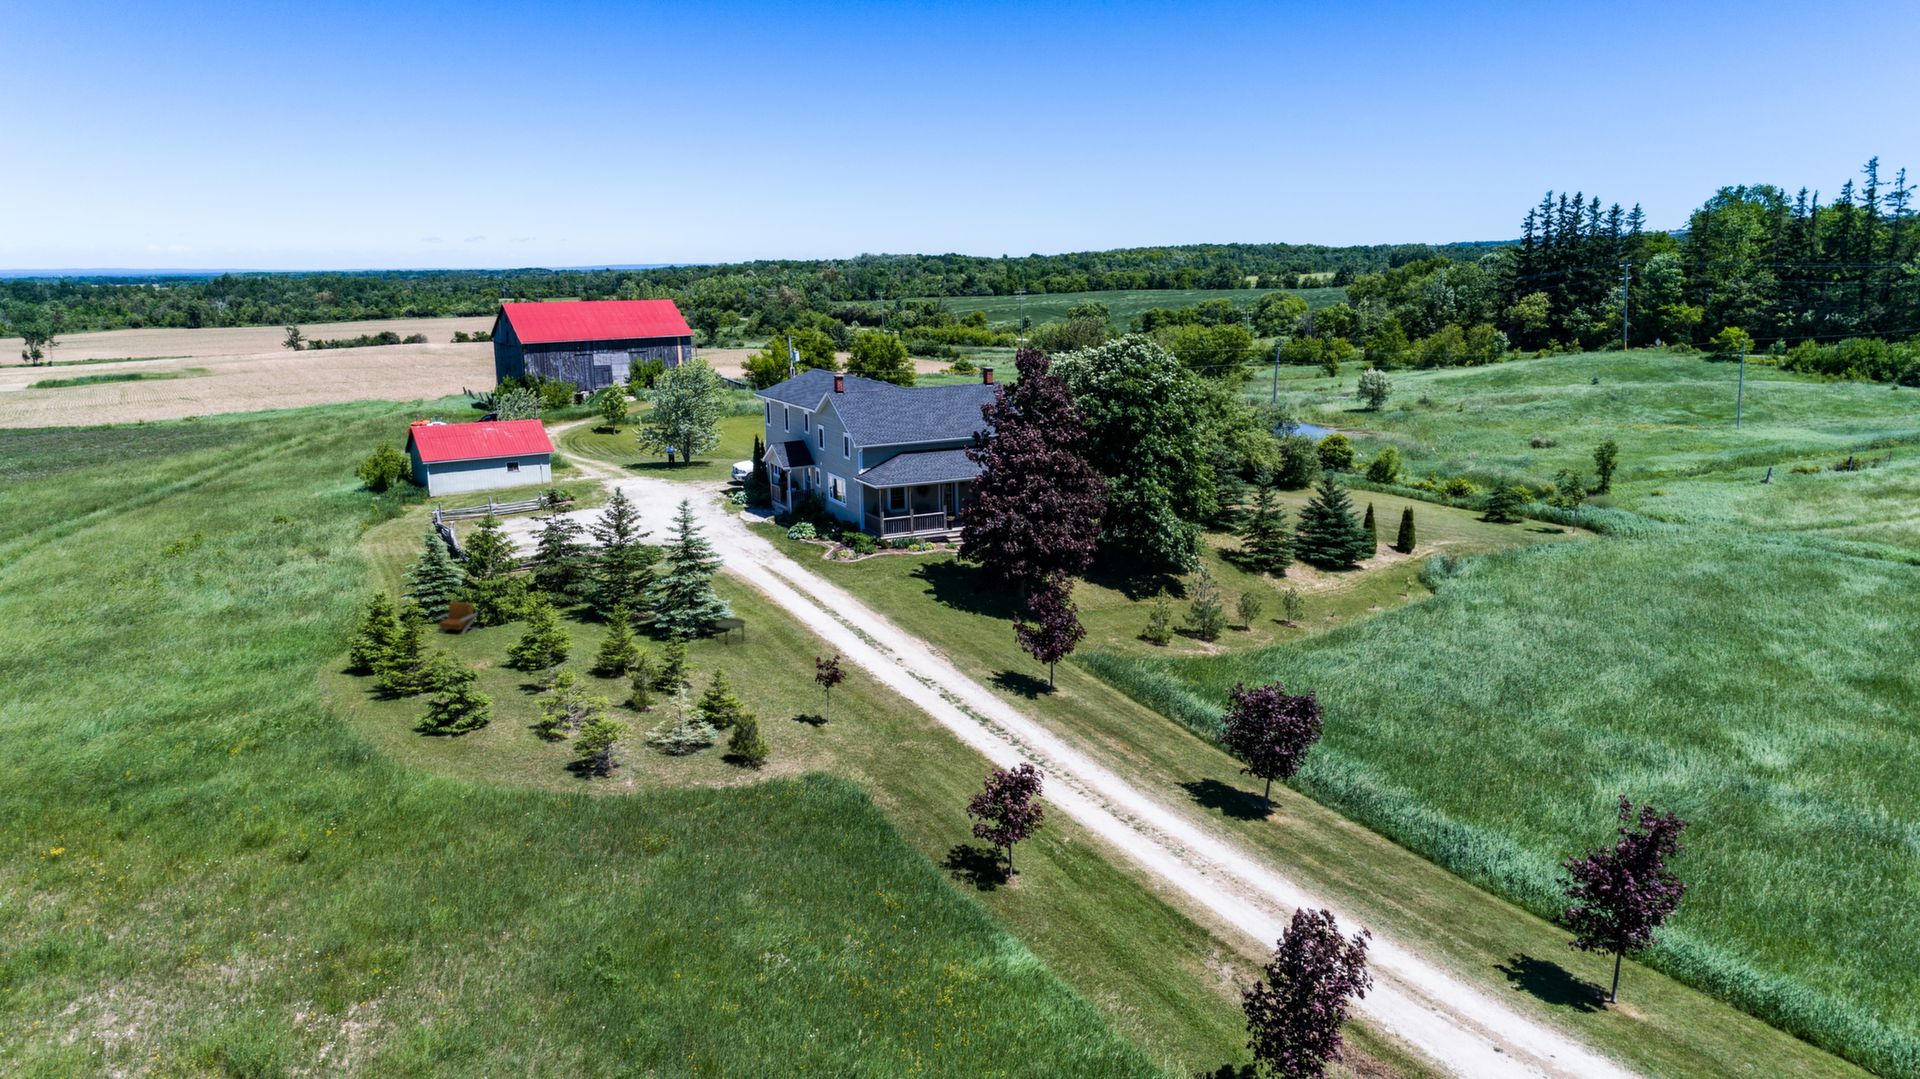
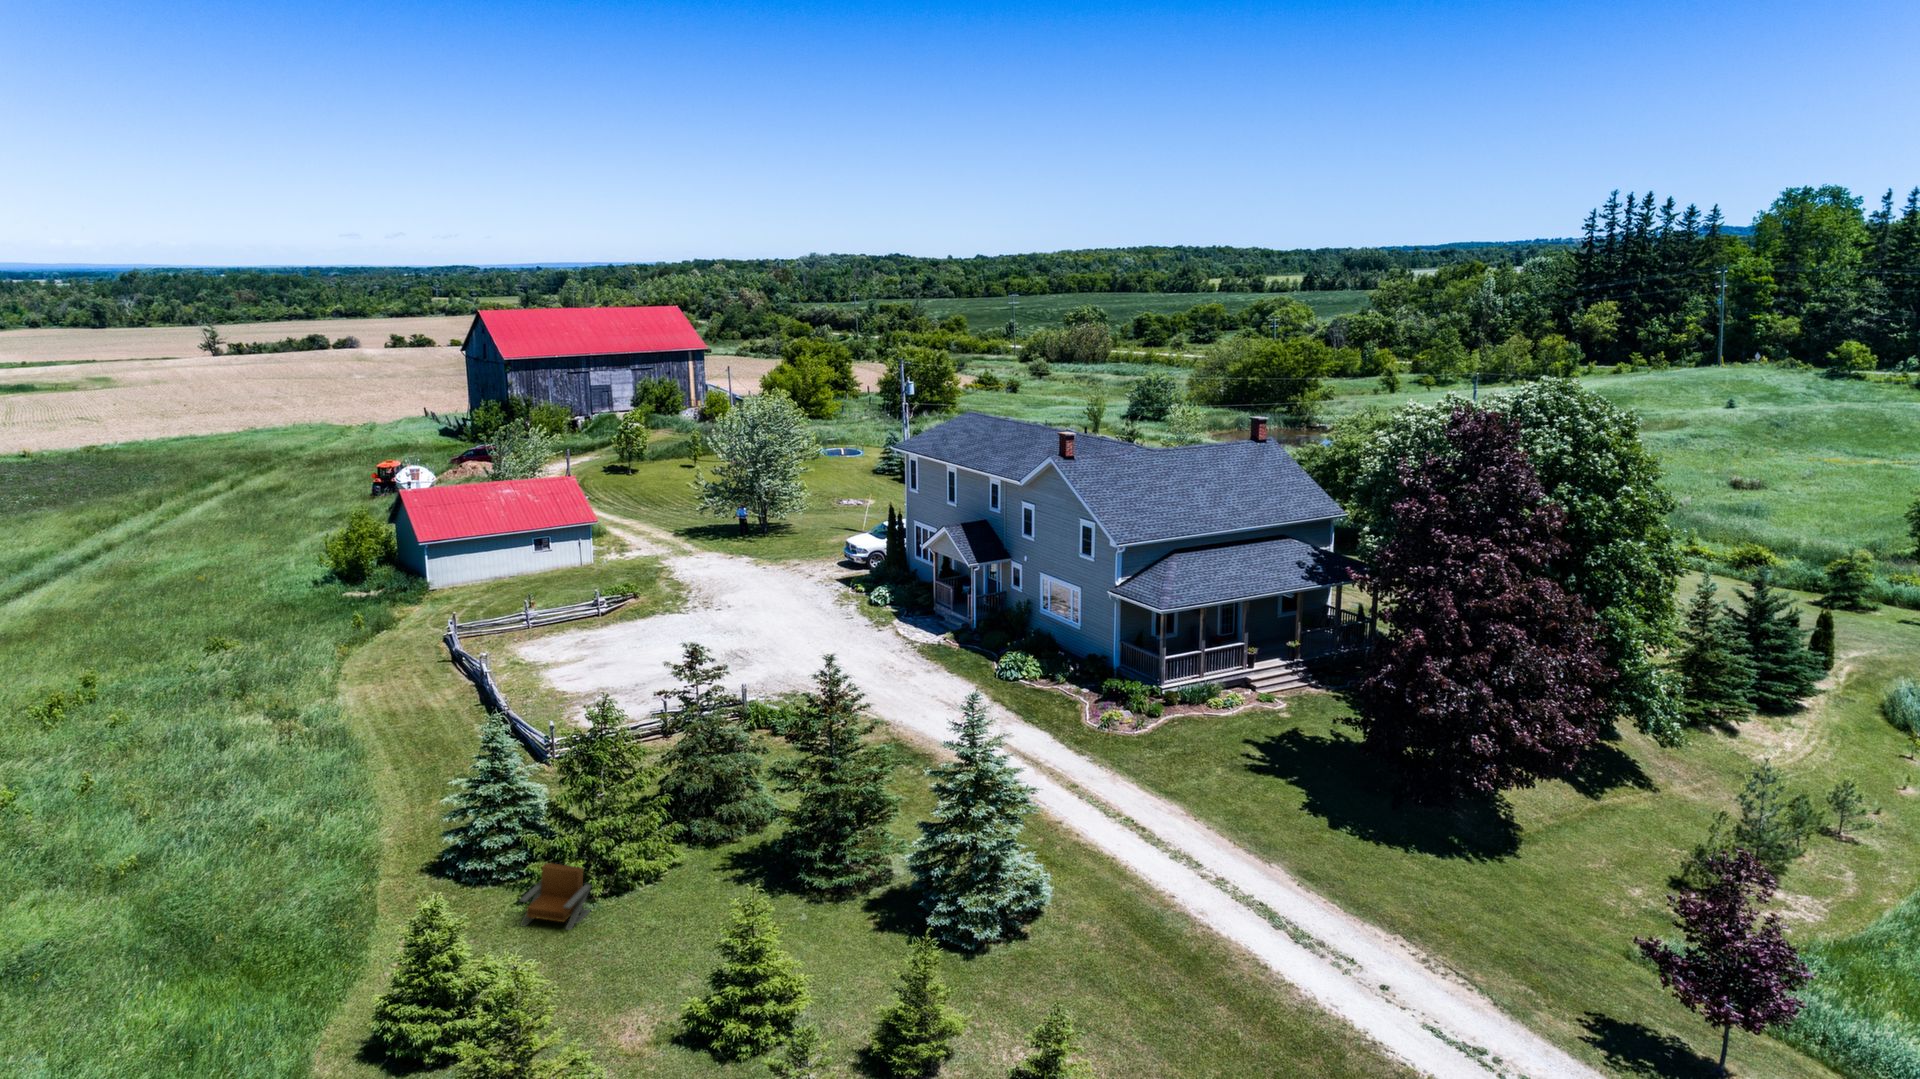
round table: present [714,618,746,643] -> none [1026,895,1082,954]

